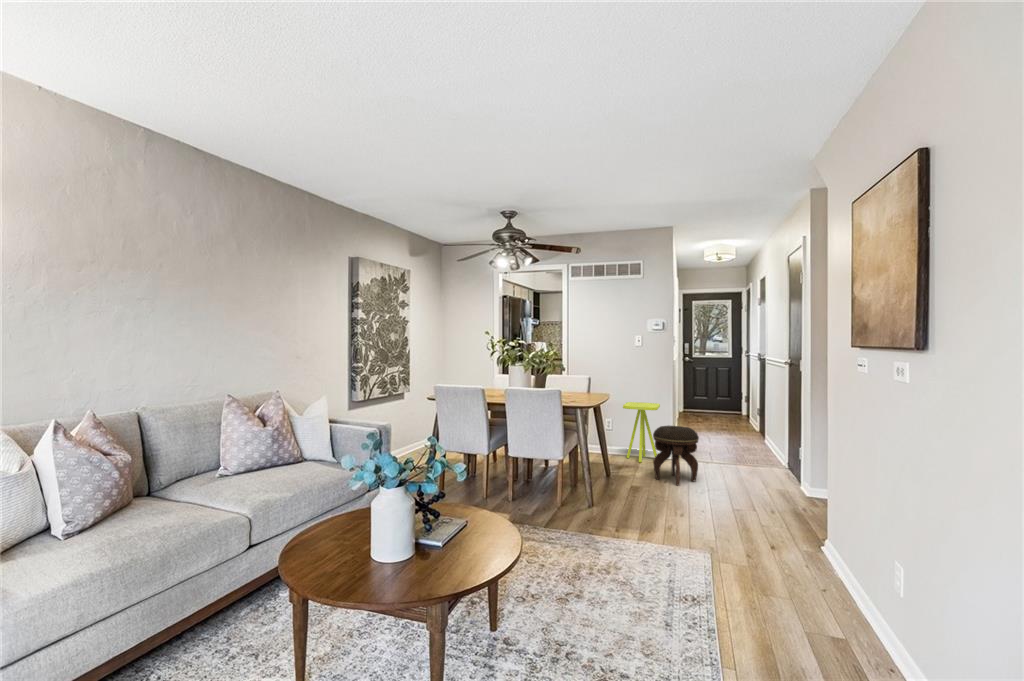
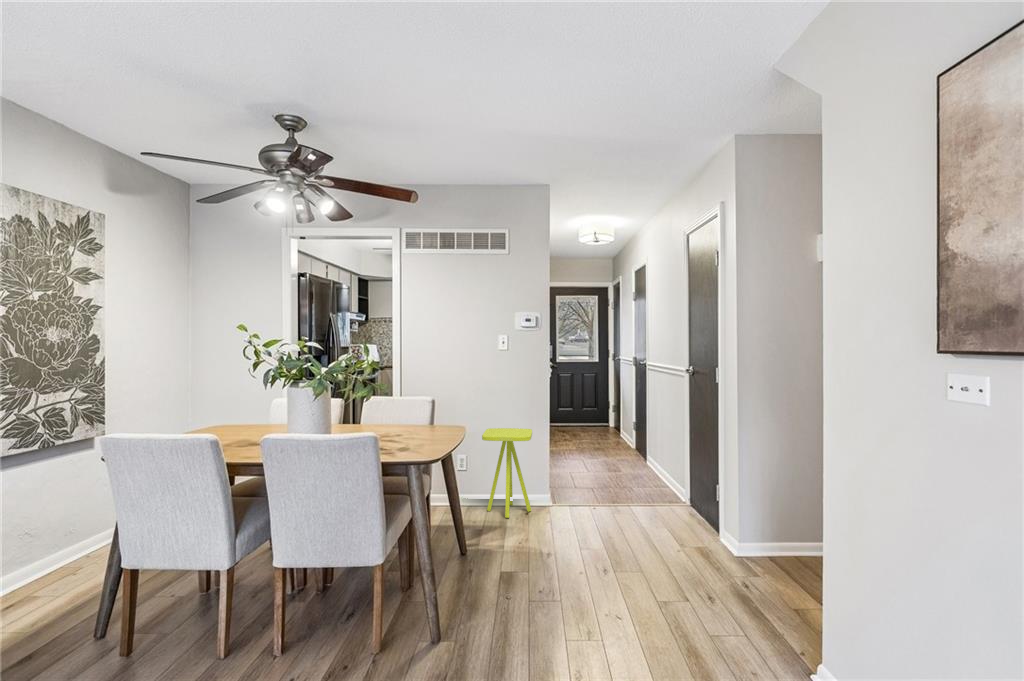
footstool: present [653,426,699,486] -> none [530,466,596,562]

